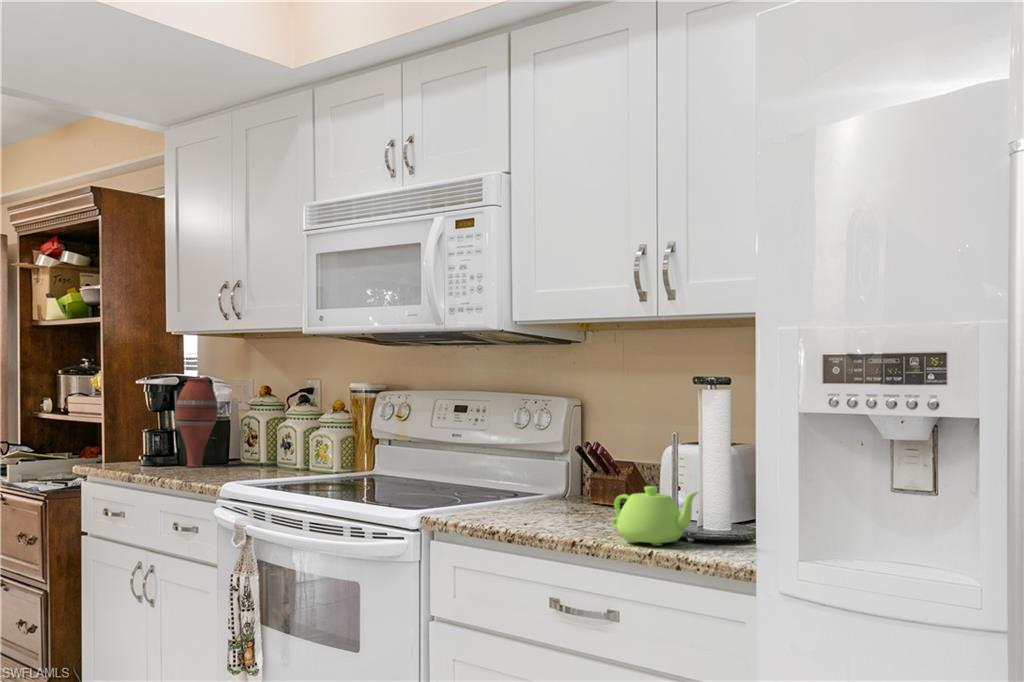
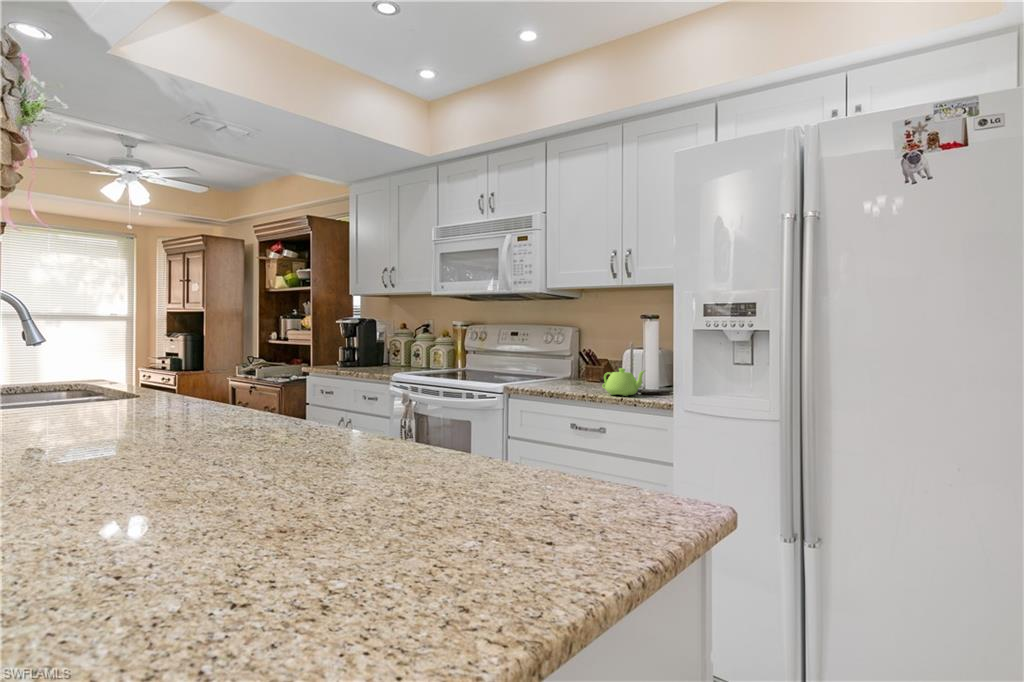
vase: present [176,376,218,467] -> none [358,318,380,366]

